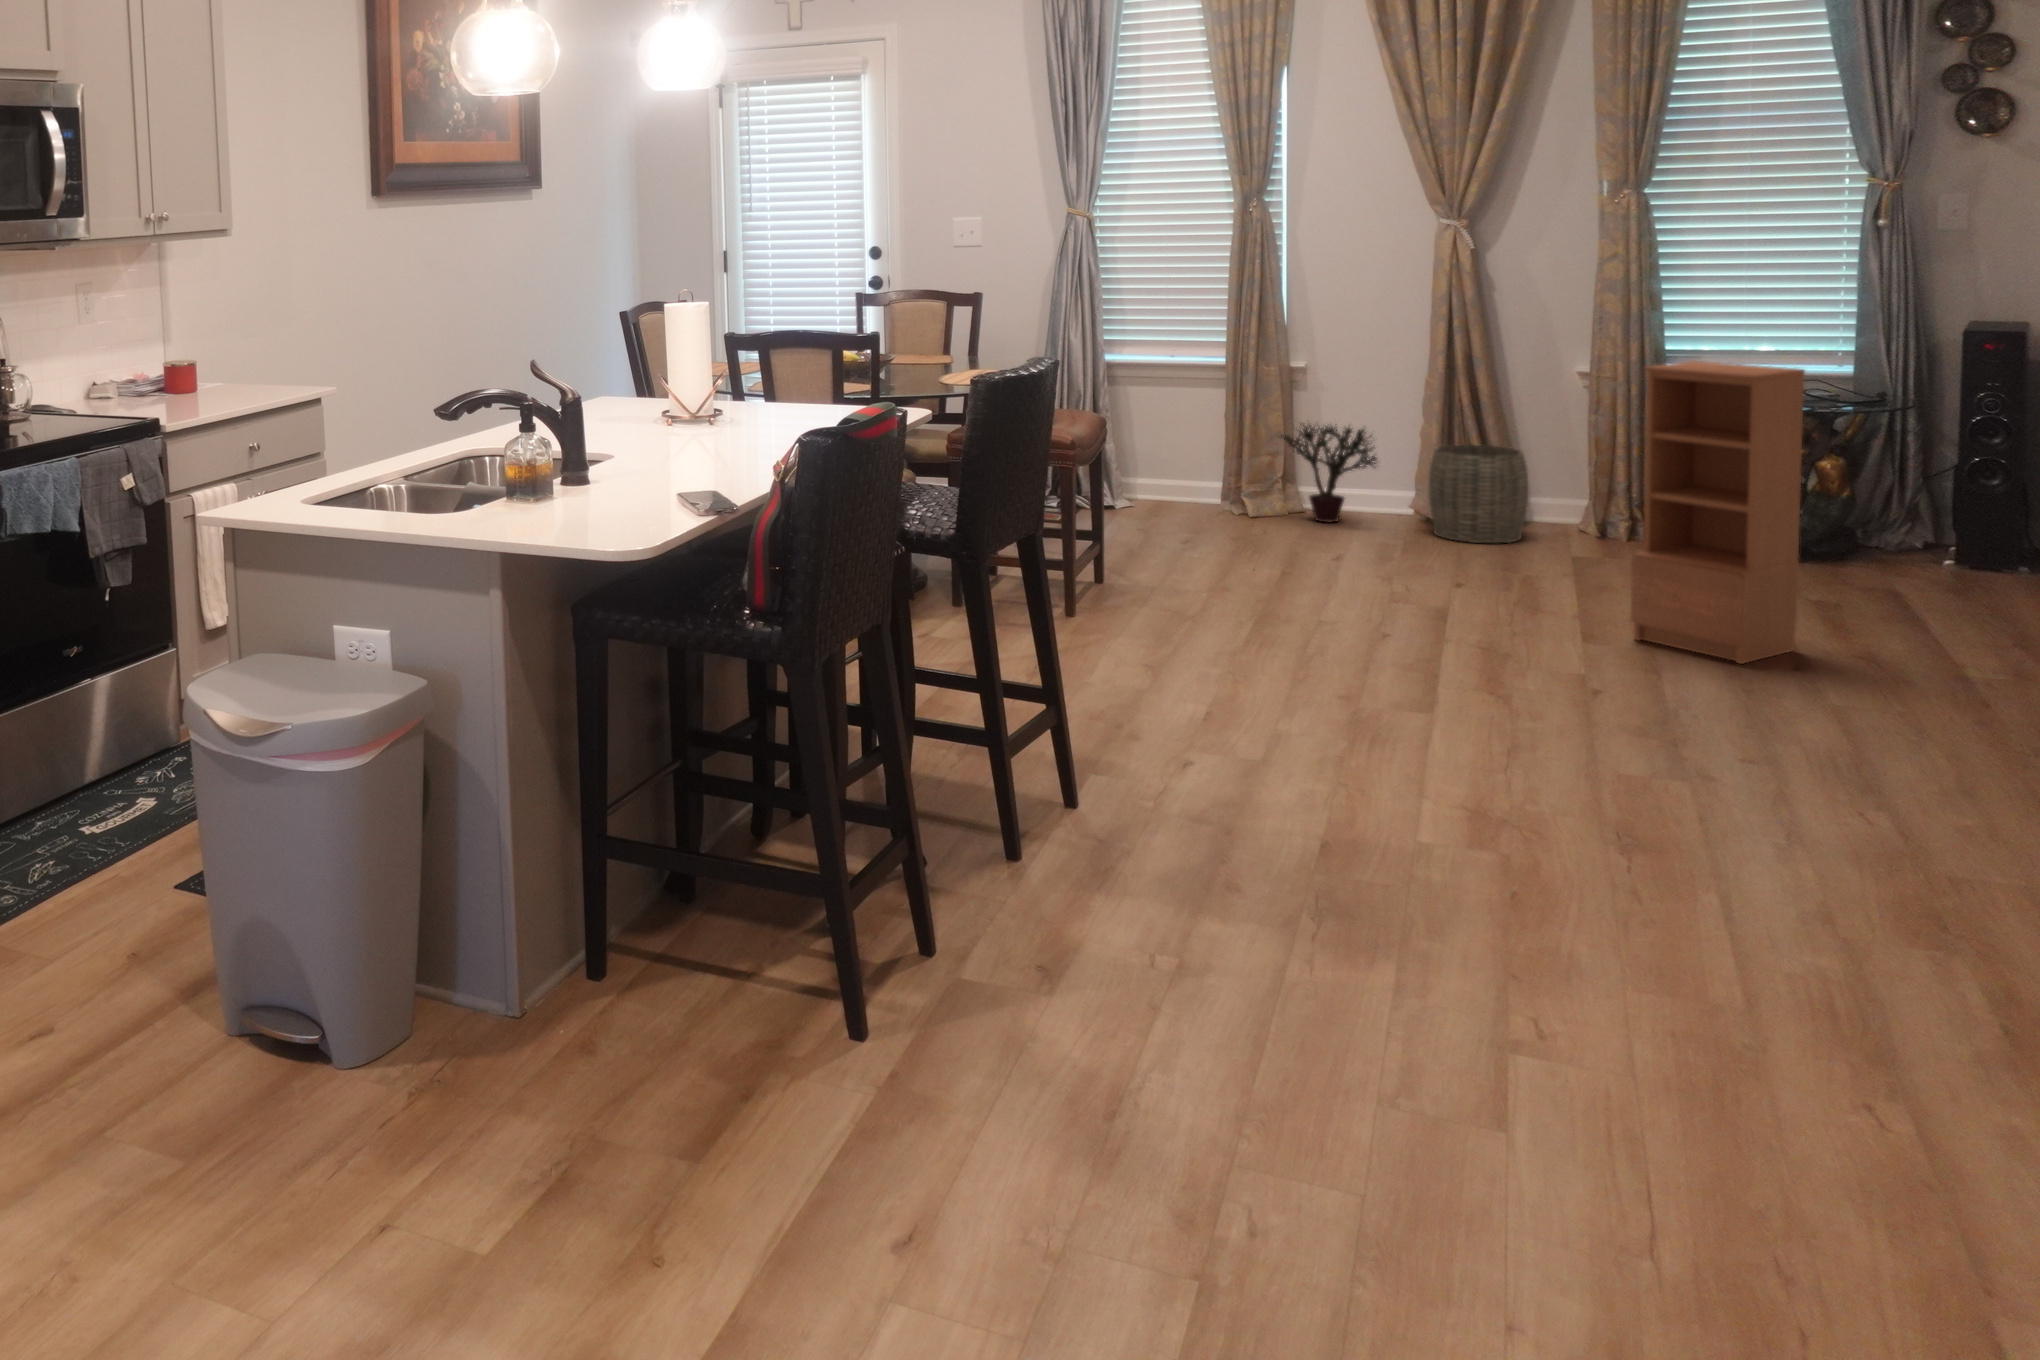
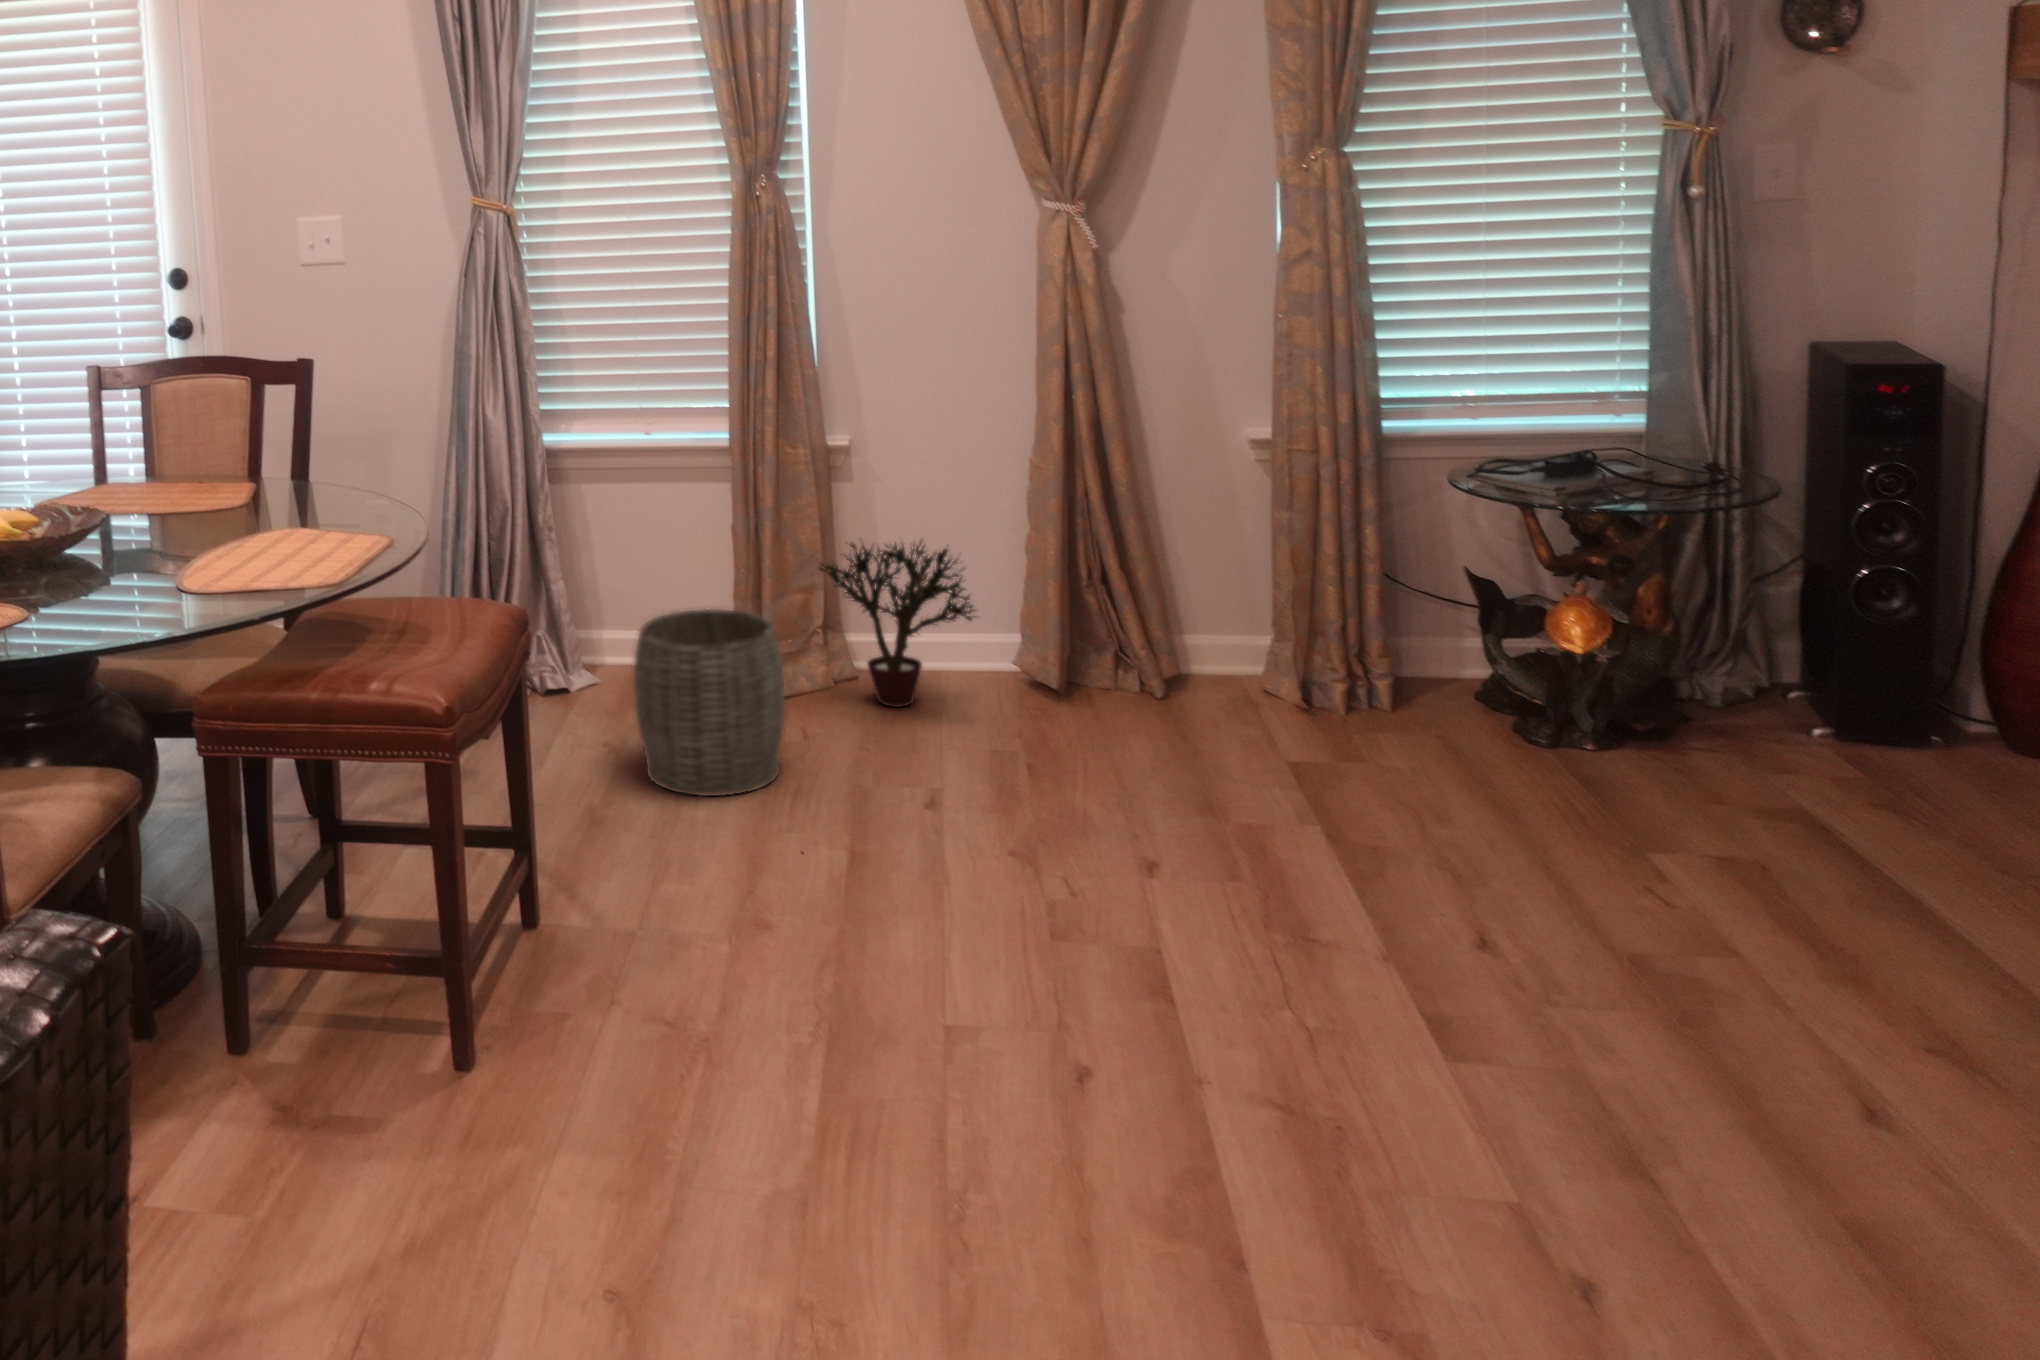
bookcase: present [1631,361,1805,664] -> none [1542,473,1863,1136]
woven basket: present [1429,444,1528,543] -> present [634,609,785,796]

